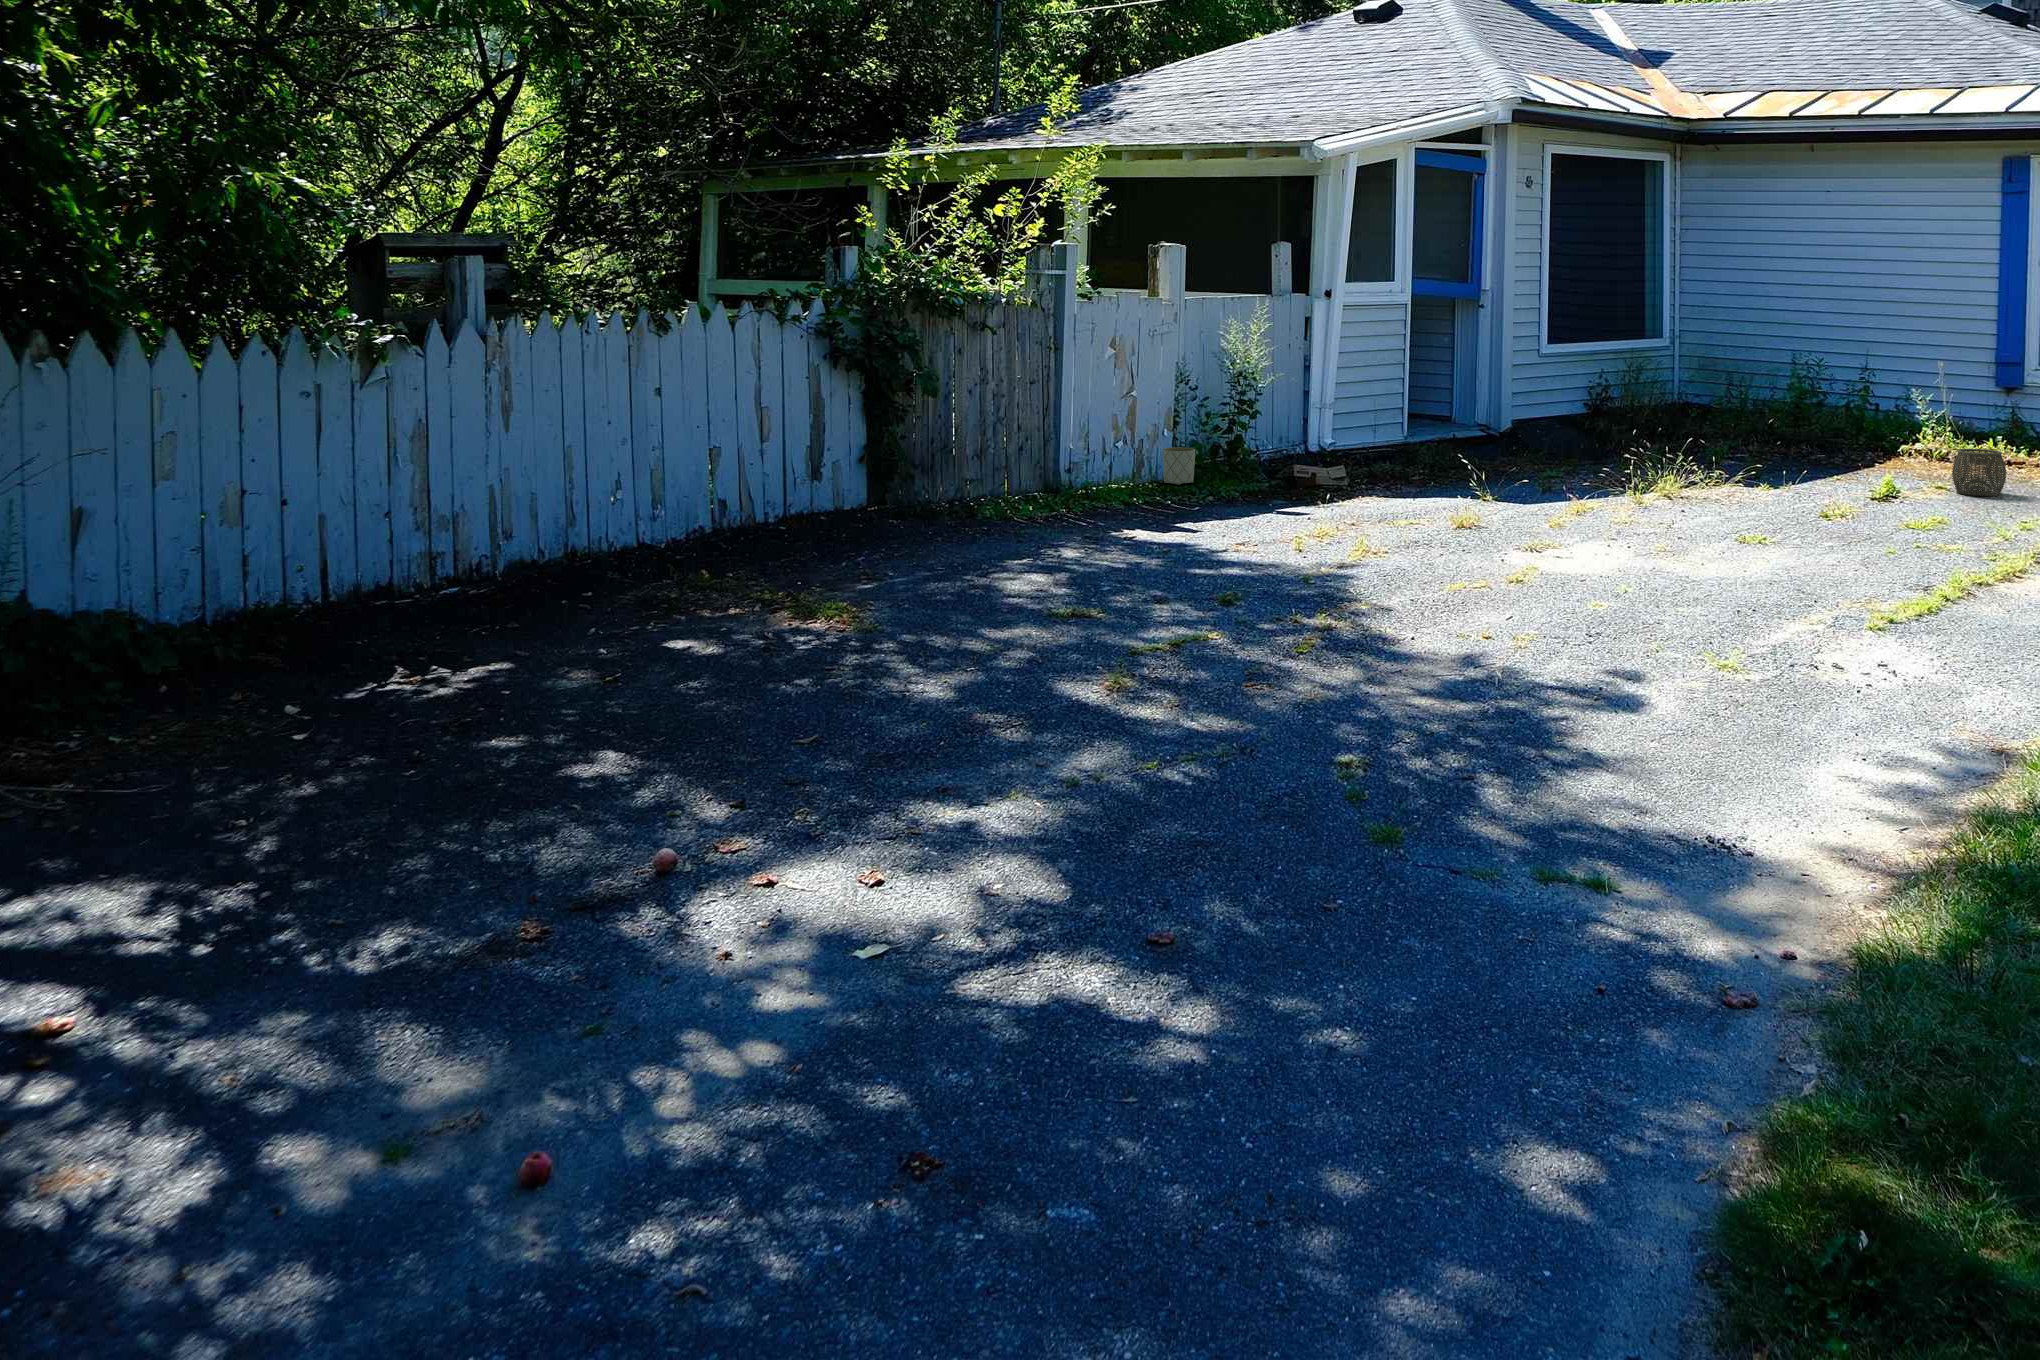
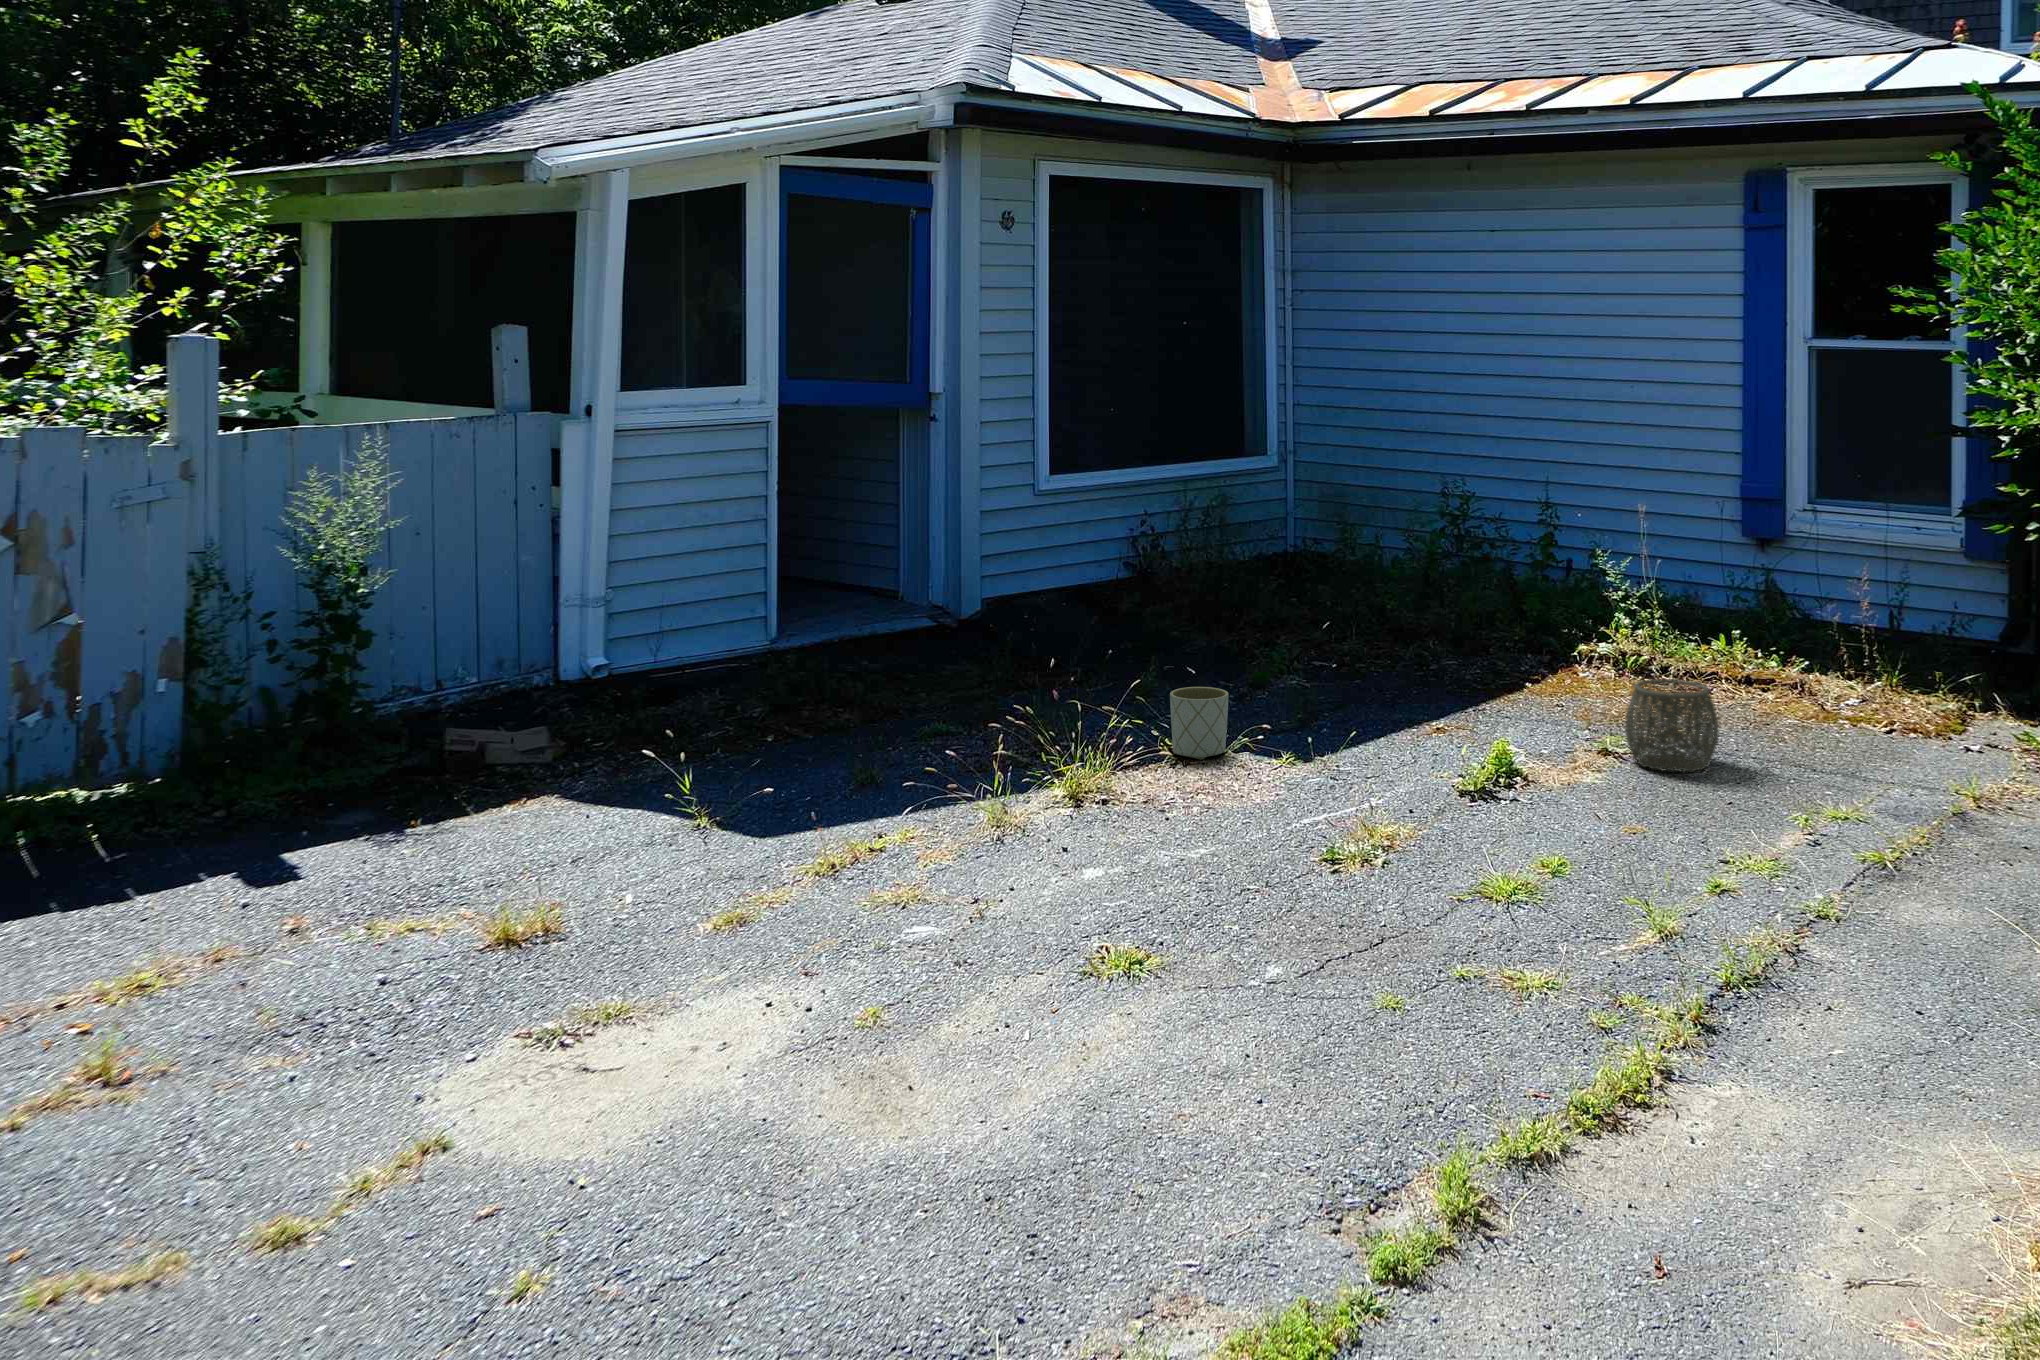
planter: present [1162,447,1195,485] -> present [1170,687,1228,760]

